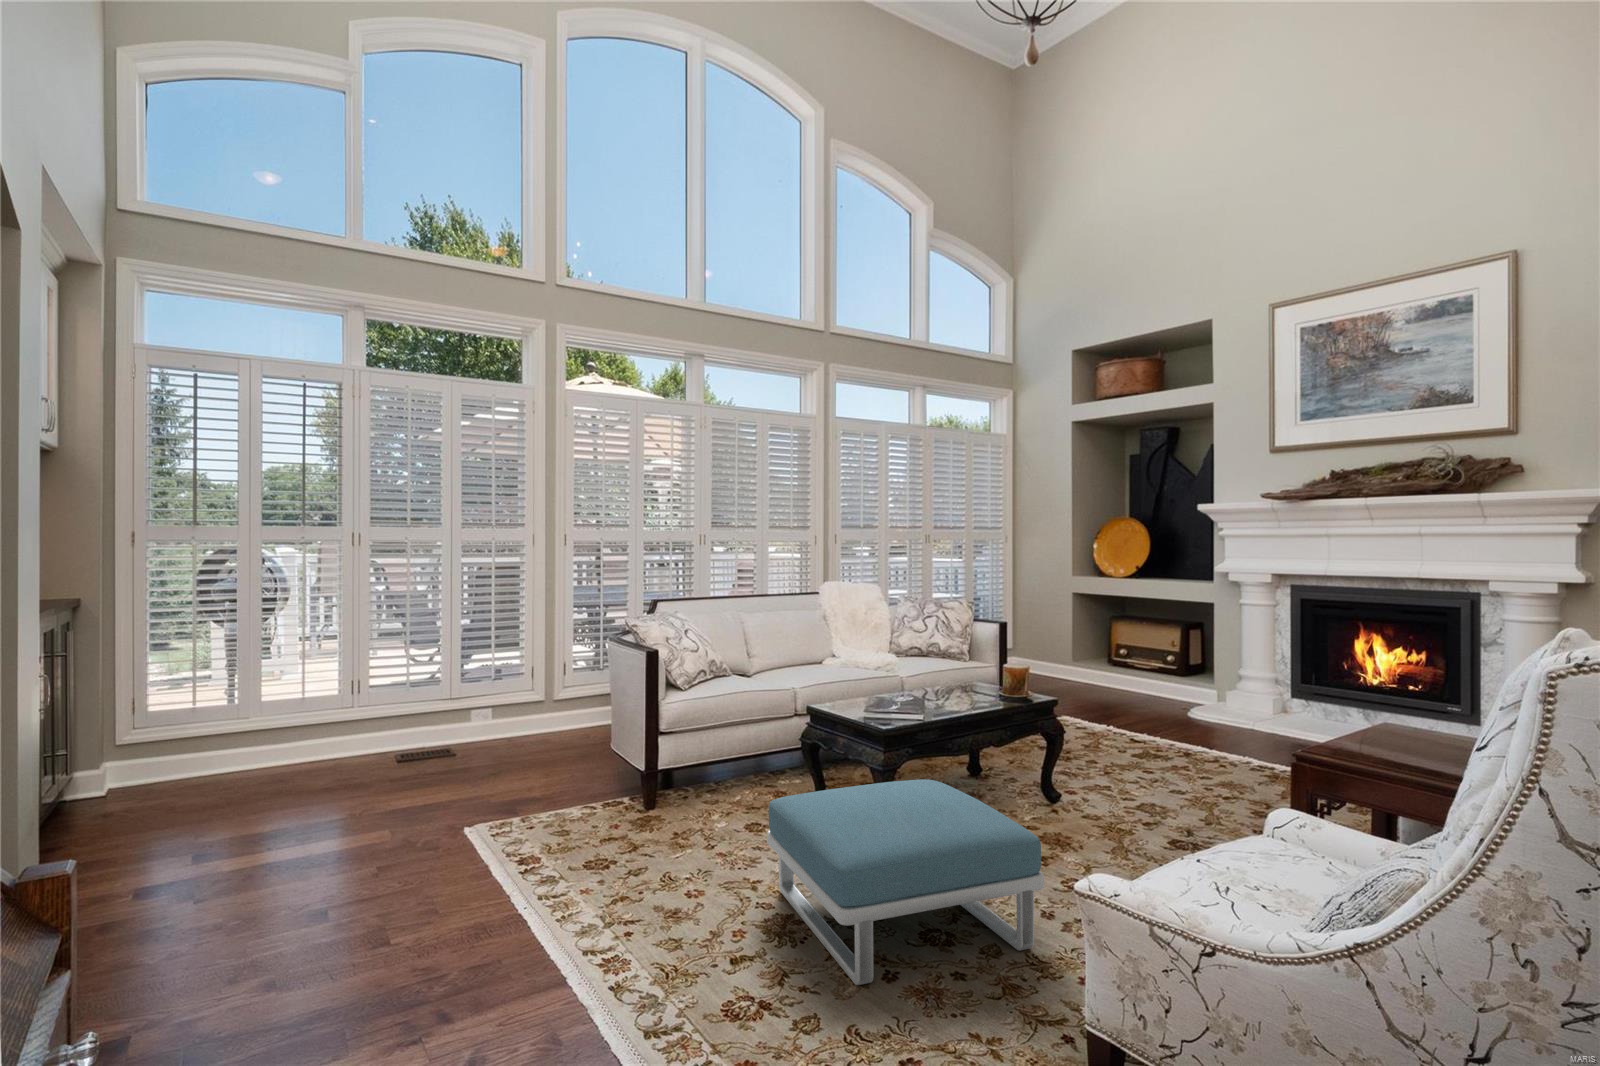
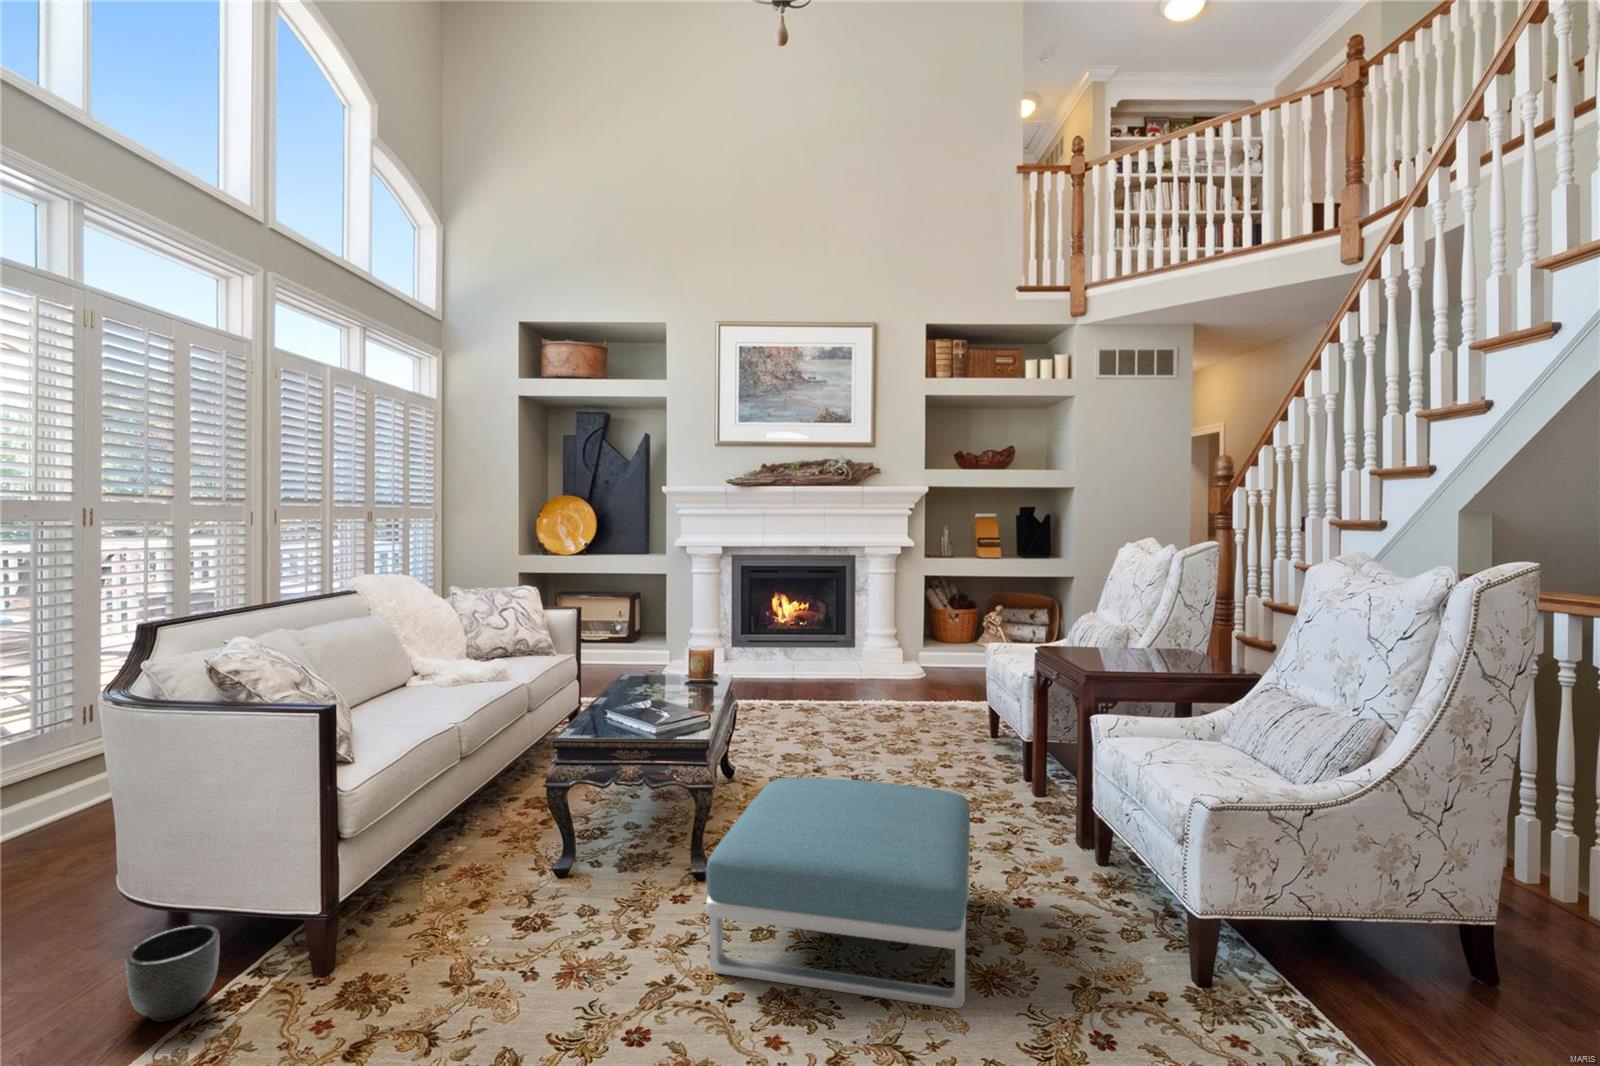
planter: none [582,760,621,803] -> present [126,925,219,1021]

